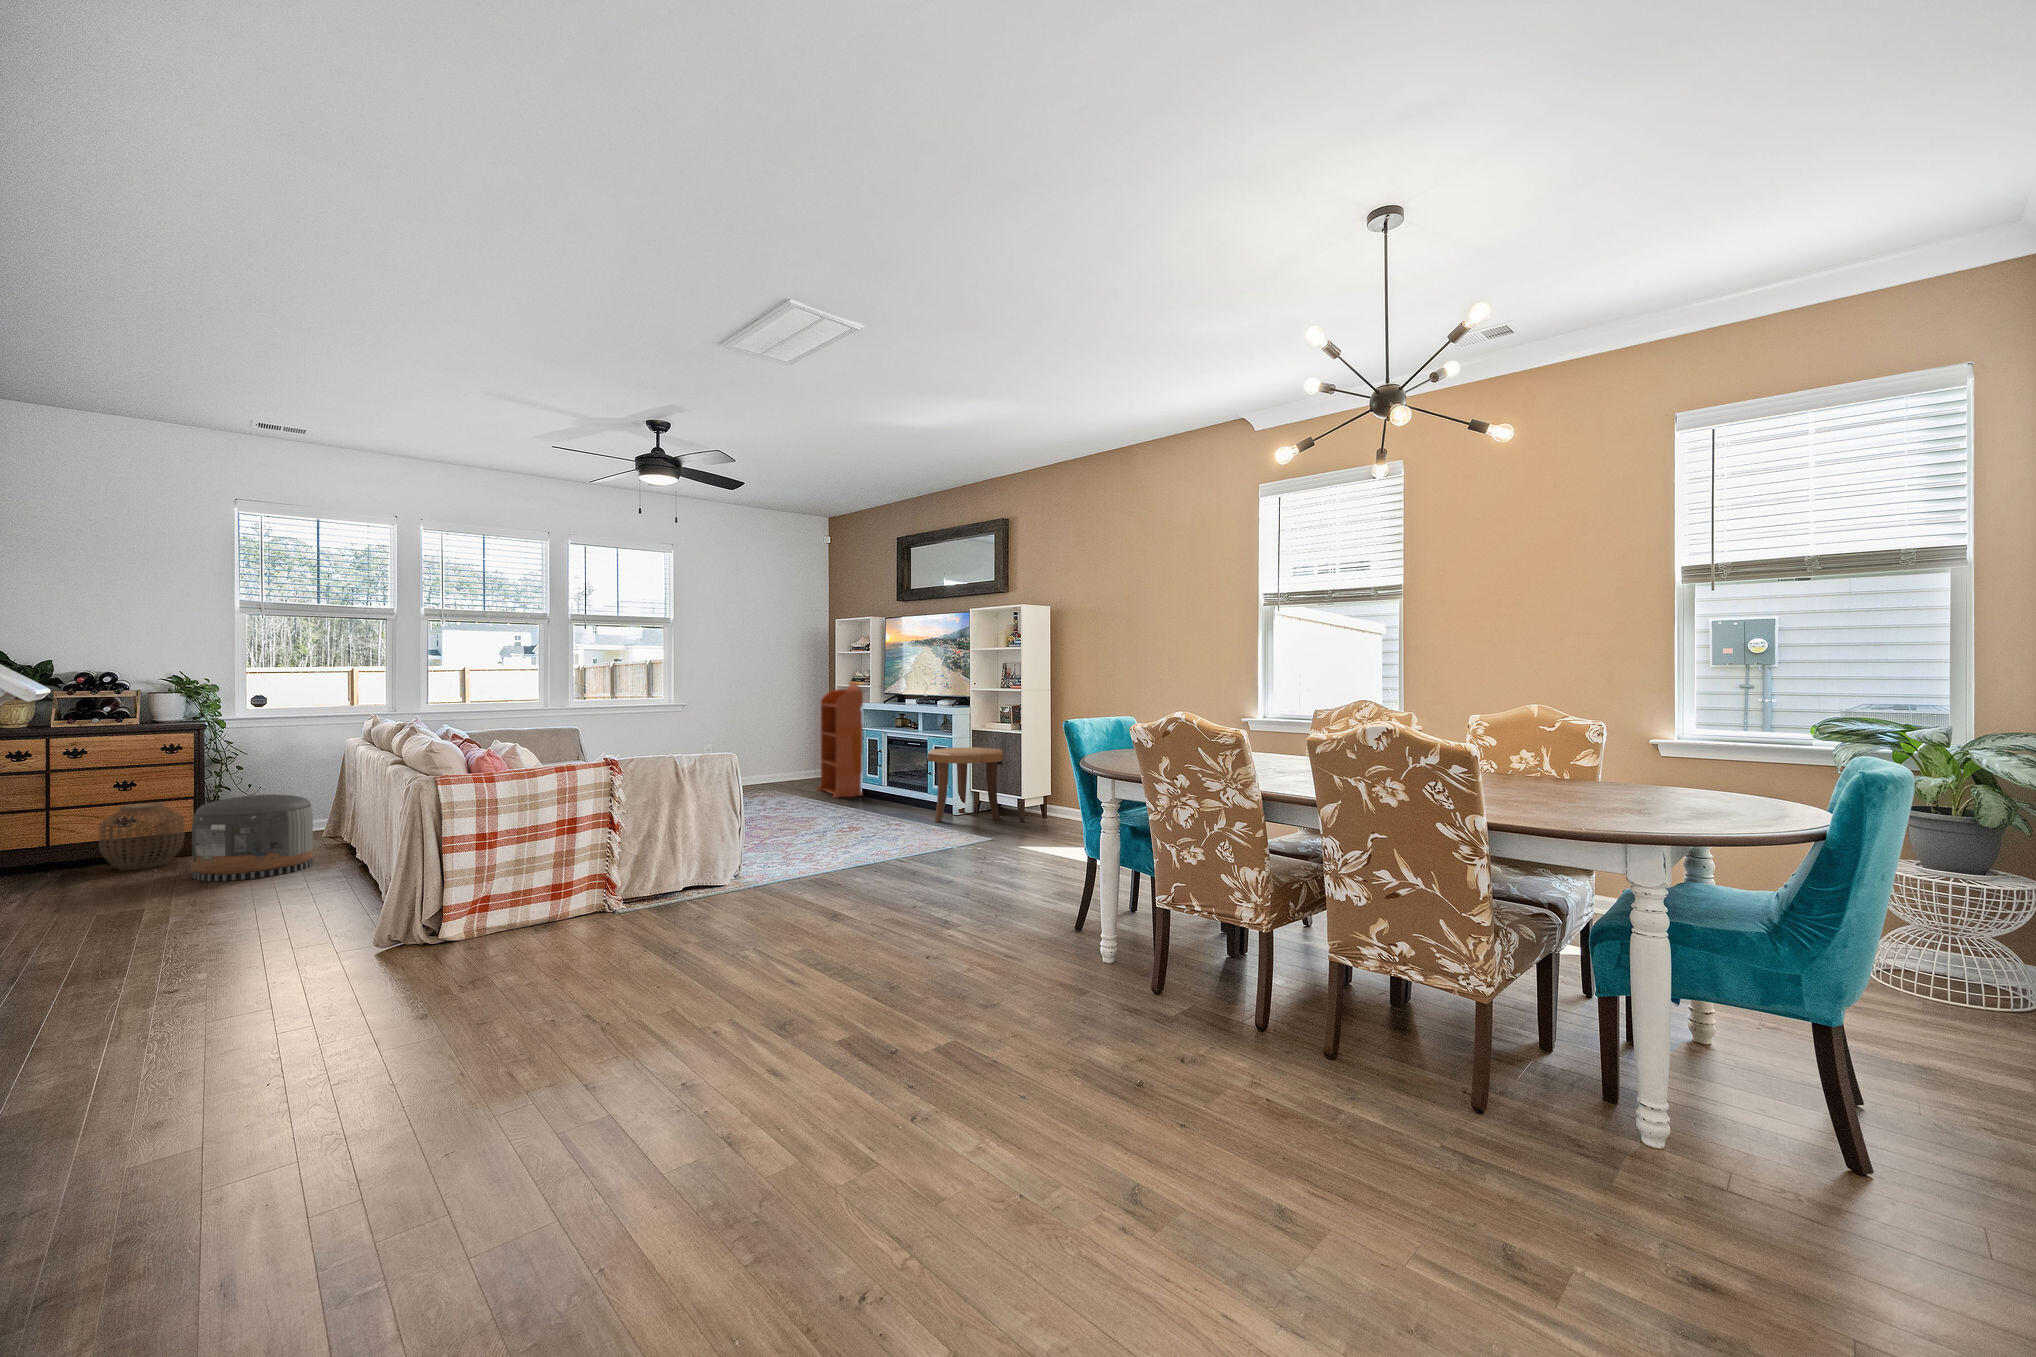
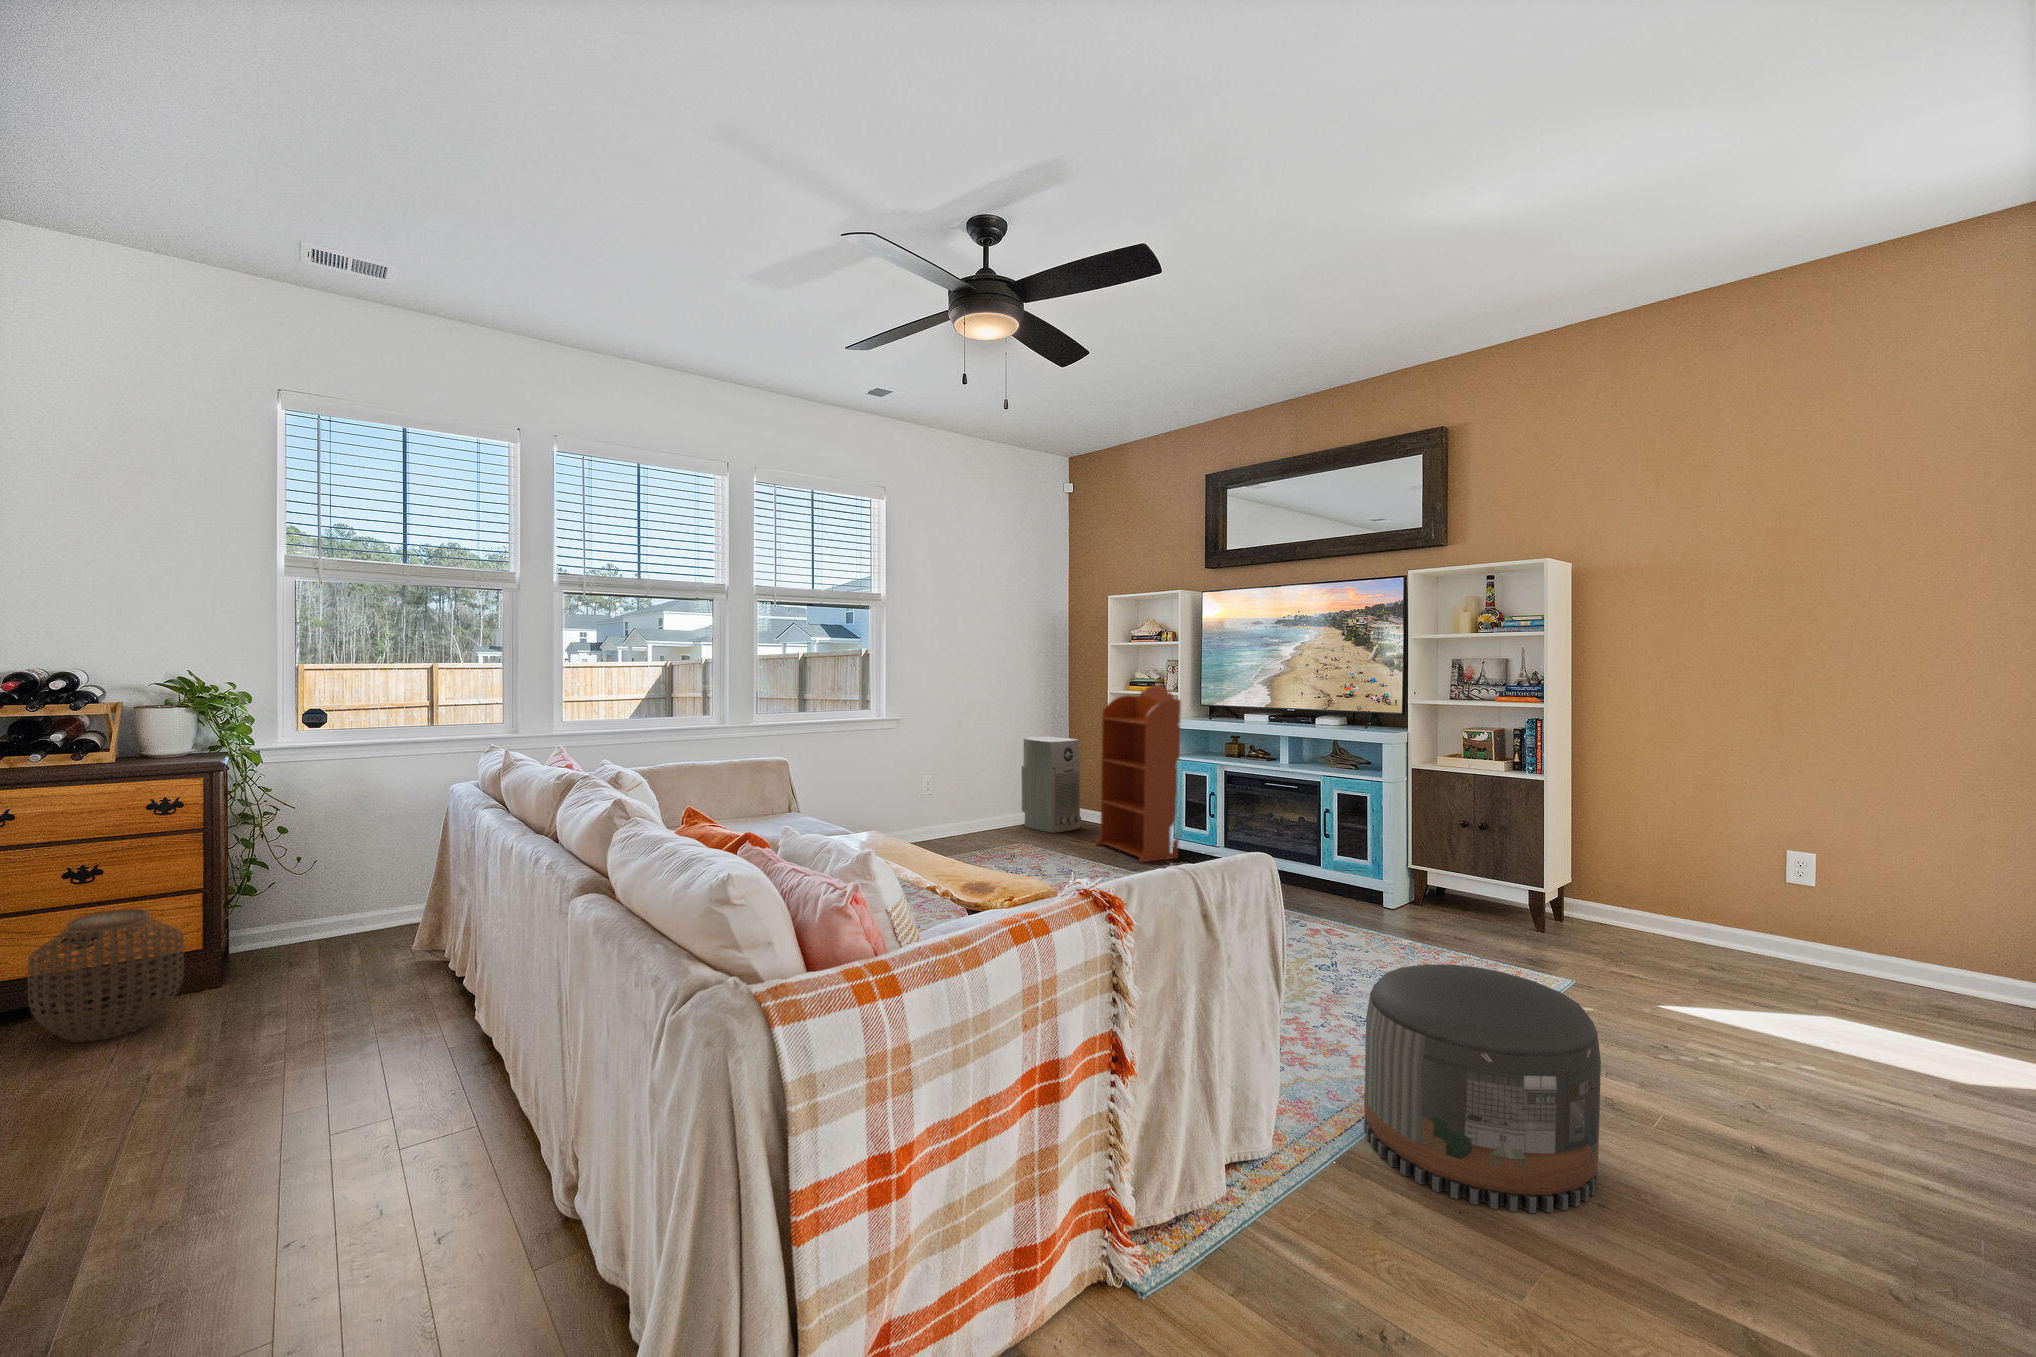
air purifier: none [781,720,821,785] -> present [1022,737,1081,833]
side table: present [928,748,1003,822] -> none [1354,799,1499,930]
pouf: present [192,794,313,881] -> present [1364,964,1601,1213]

